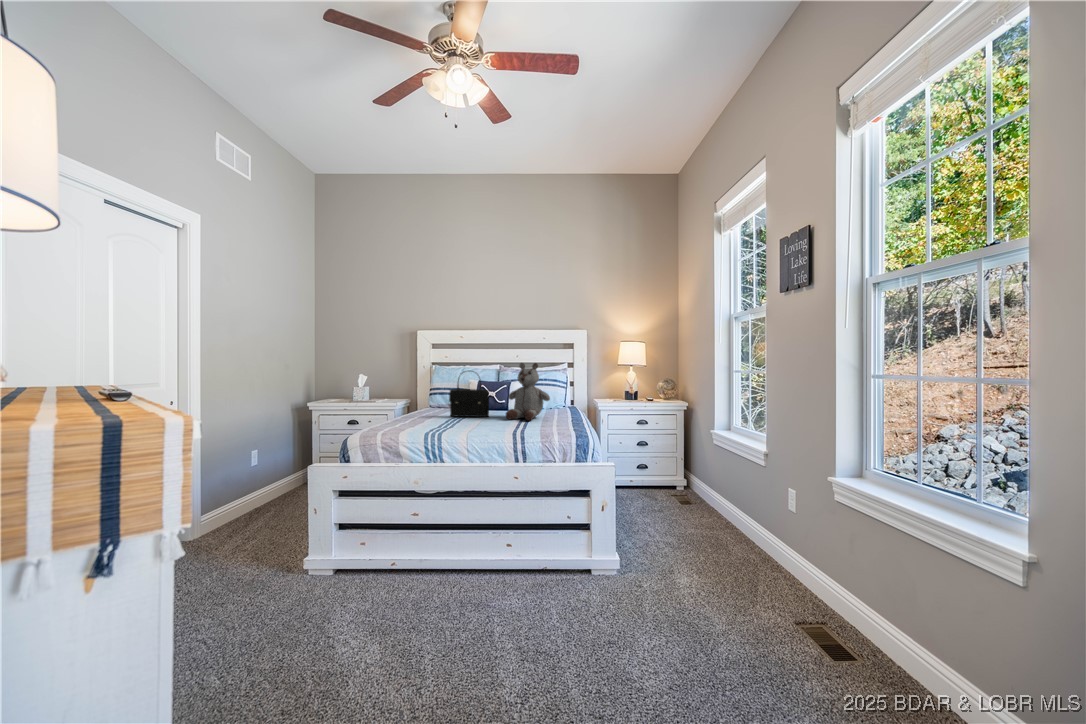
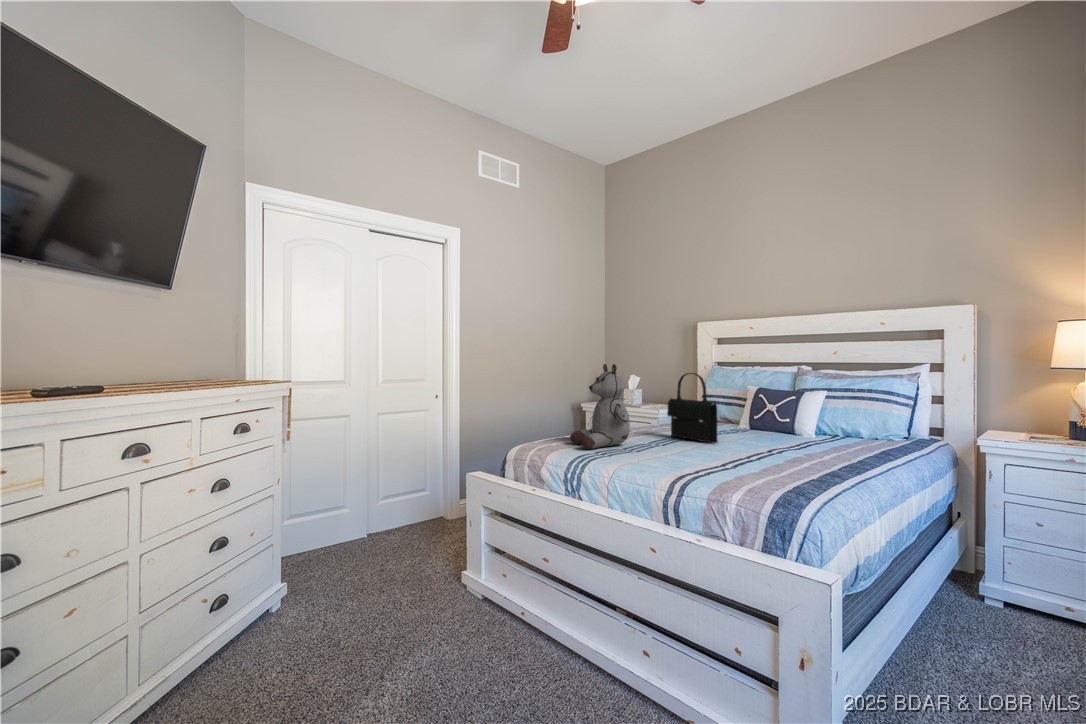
stuffed bear: present [506,363,550,420] -> present [570,364,630,449]

